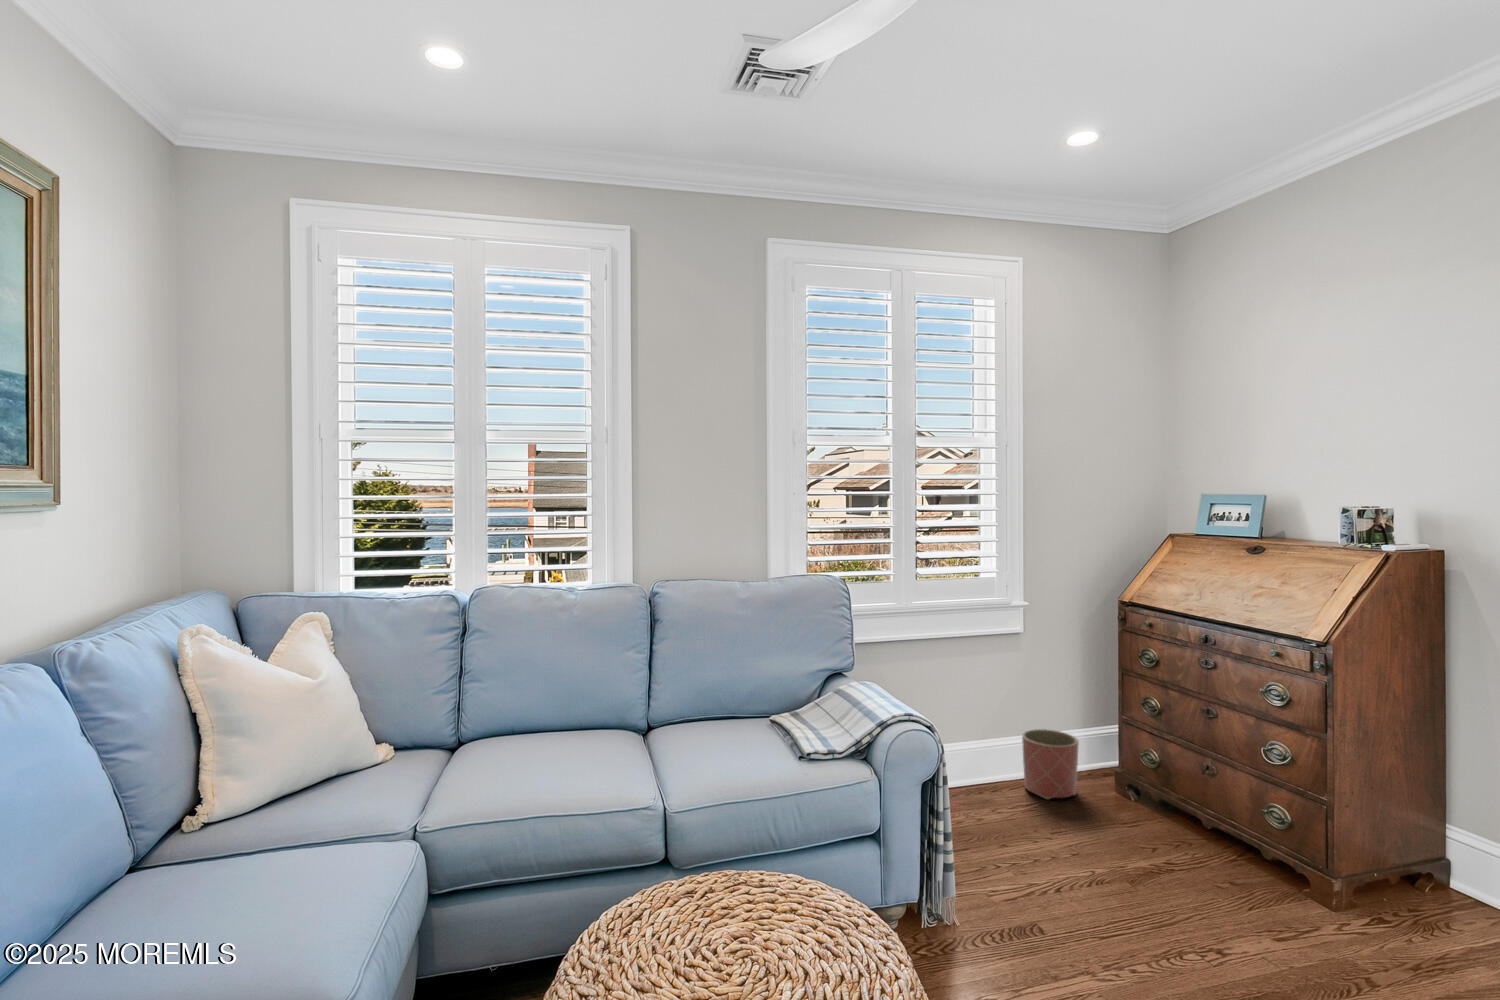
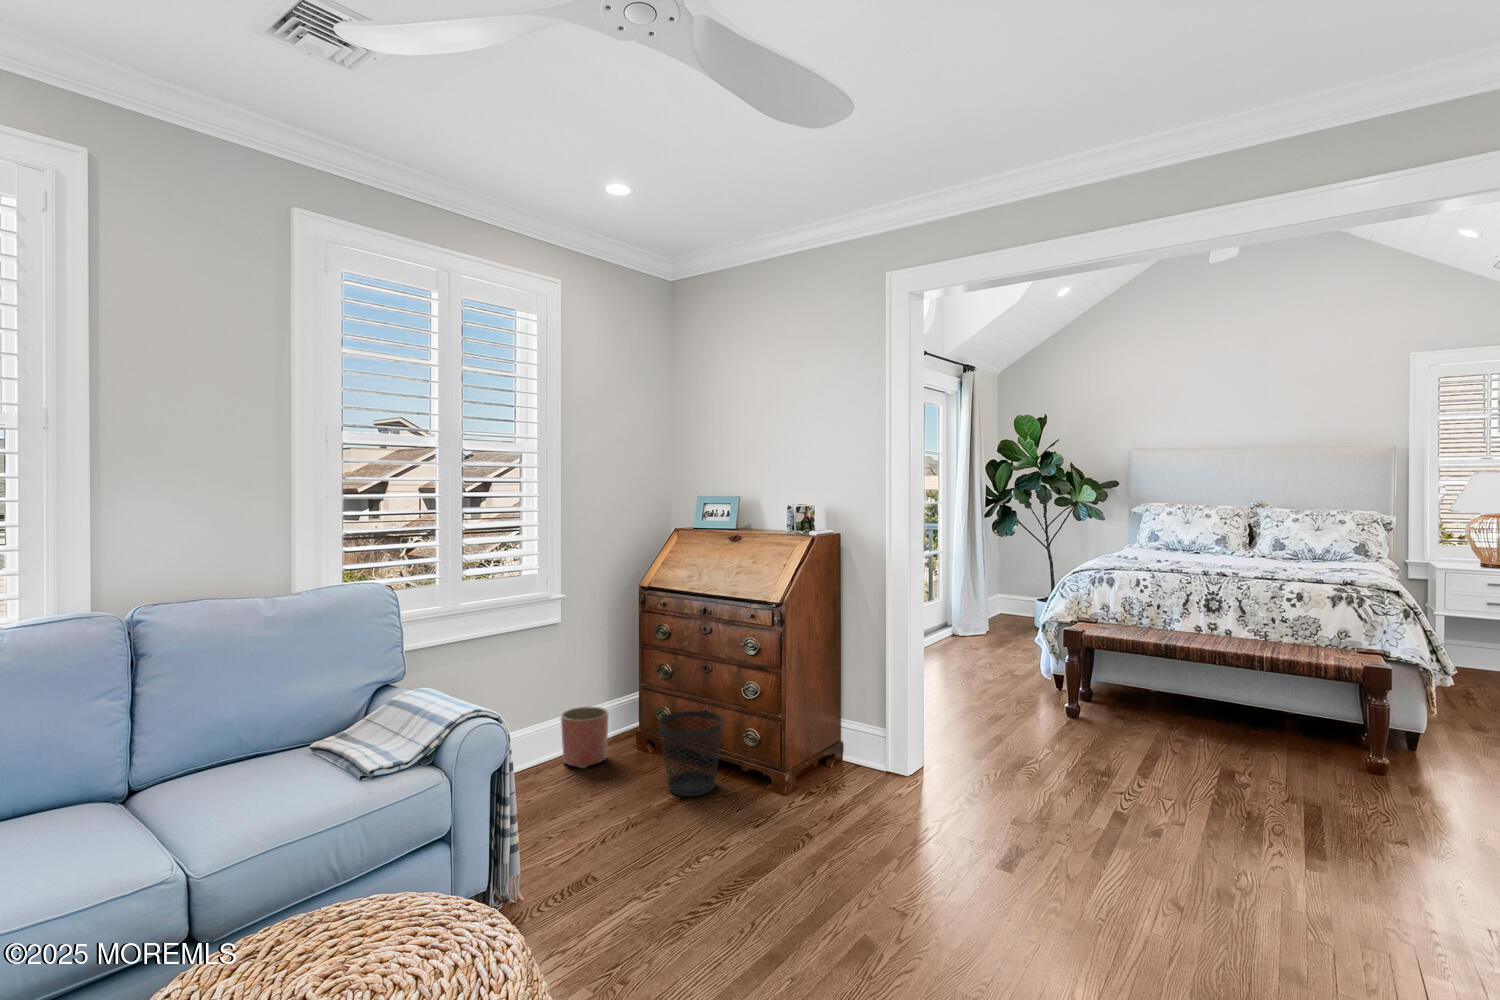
wastebasket: none [1137,761,1232,873] -> present [659,711,724,796]

